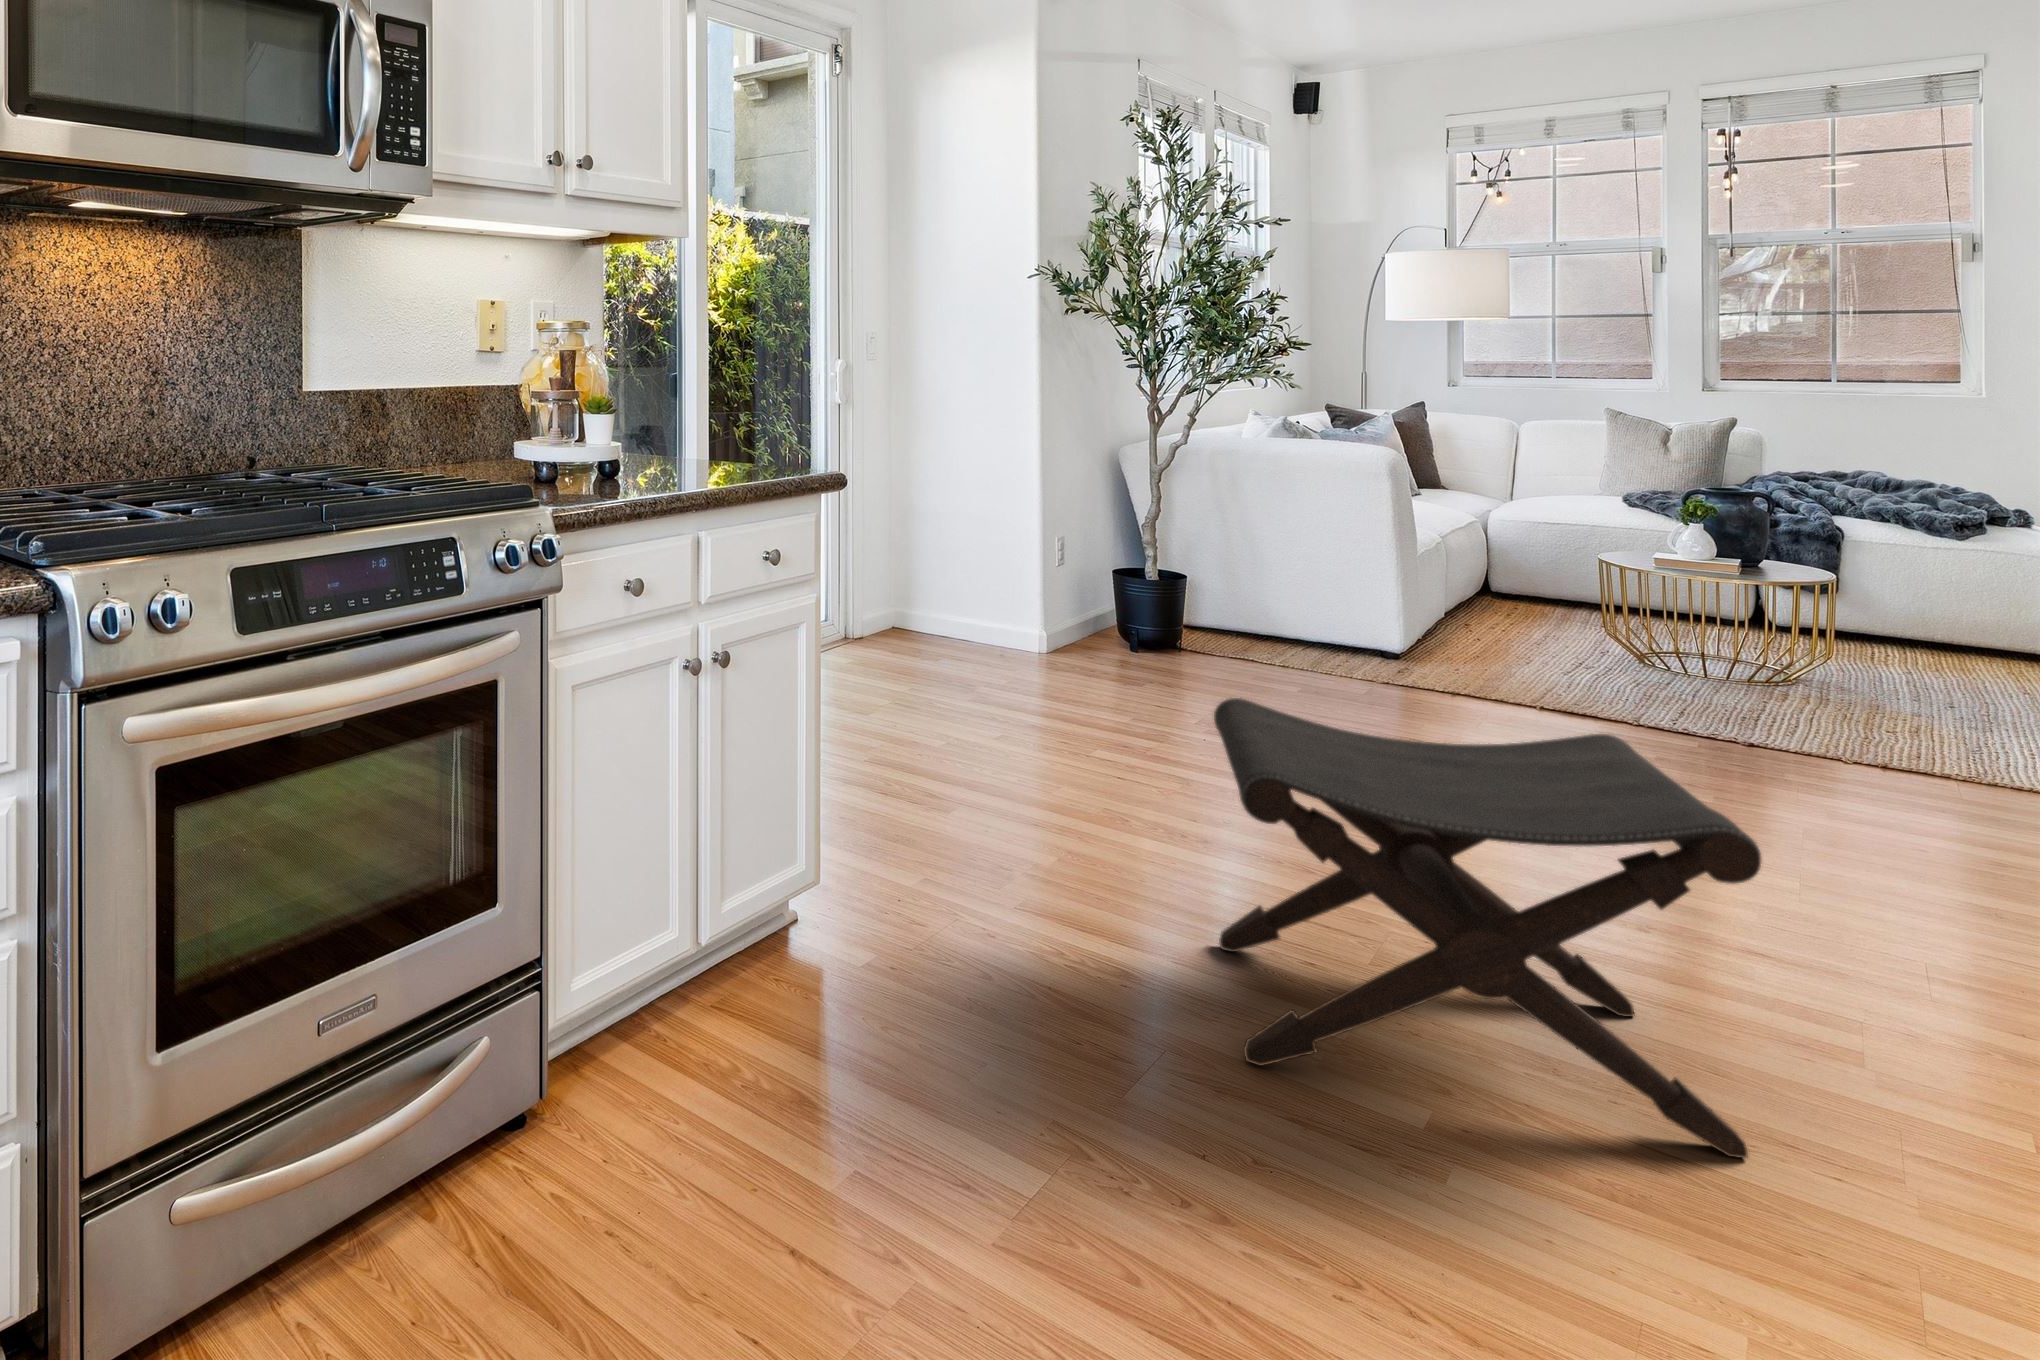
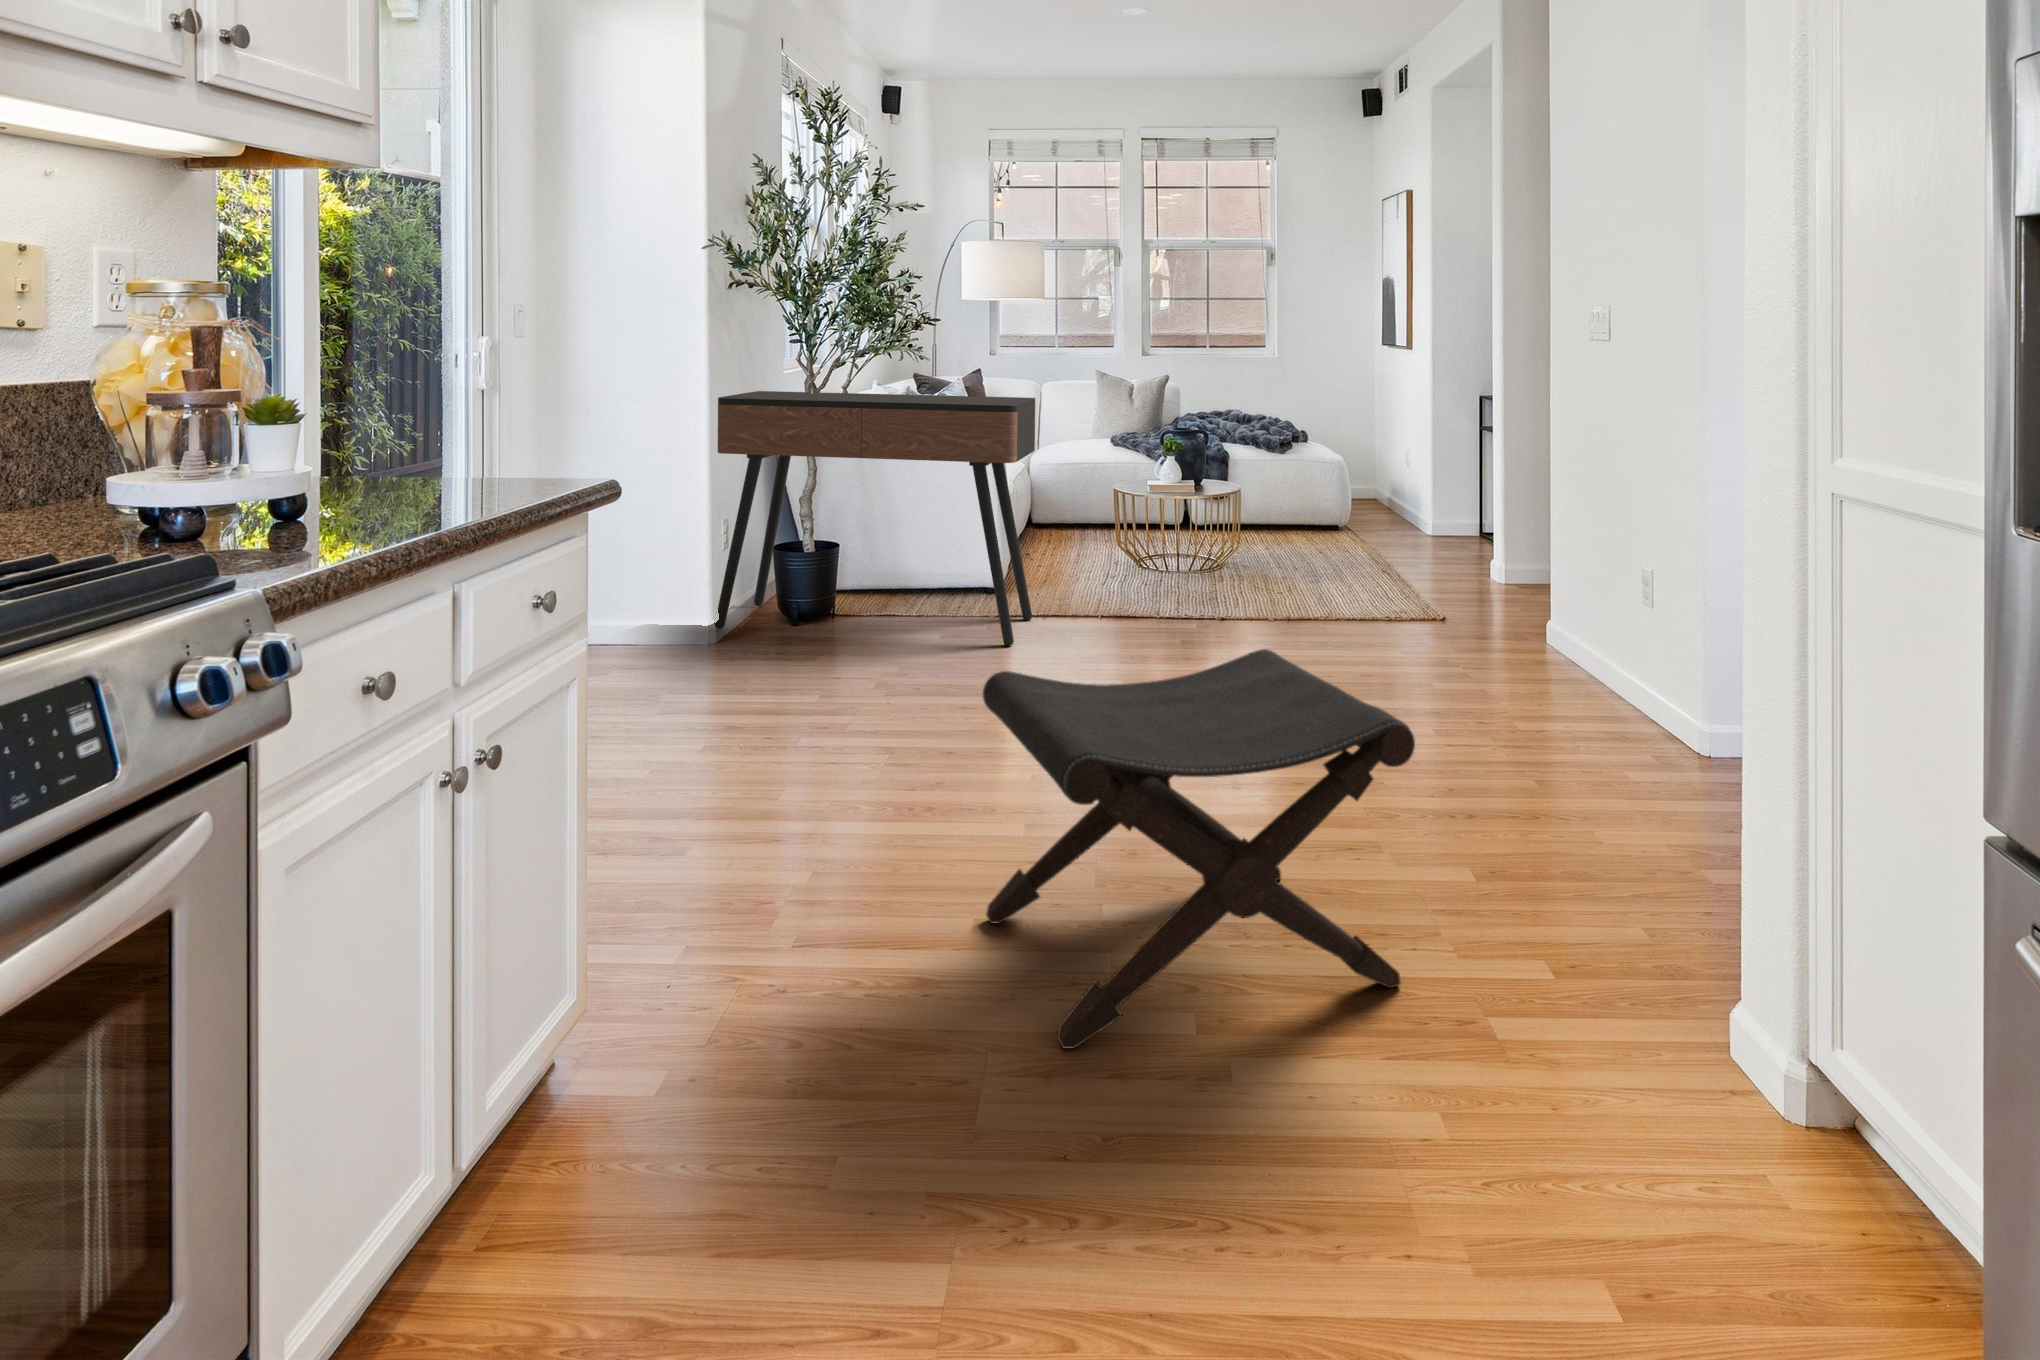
console table: none [1044,417,1435,720] -> present [714,391,1035,646]

